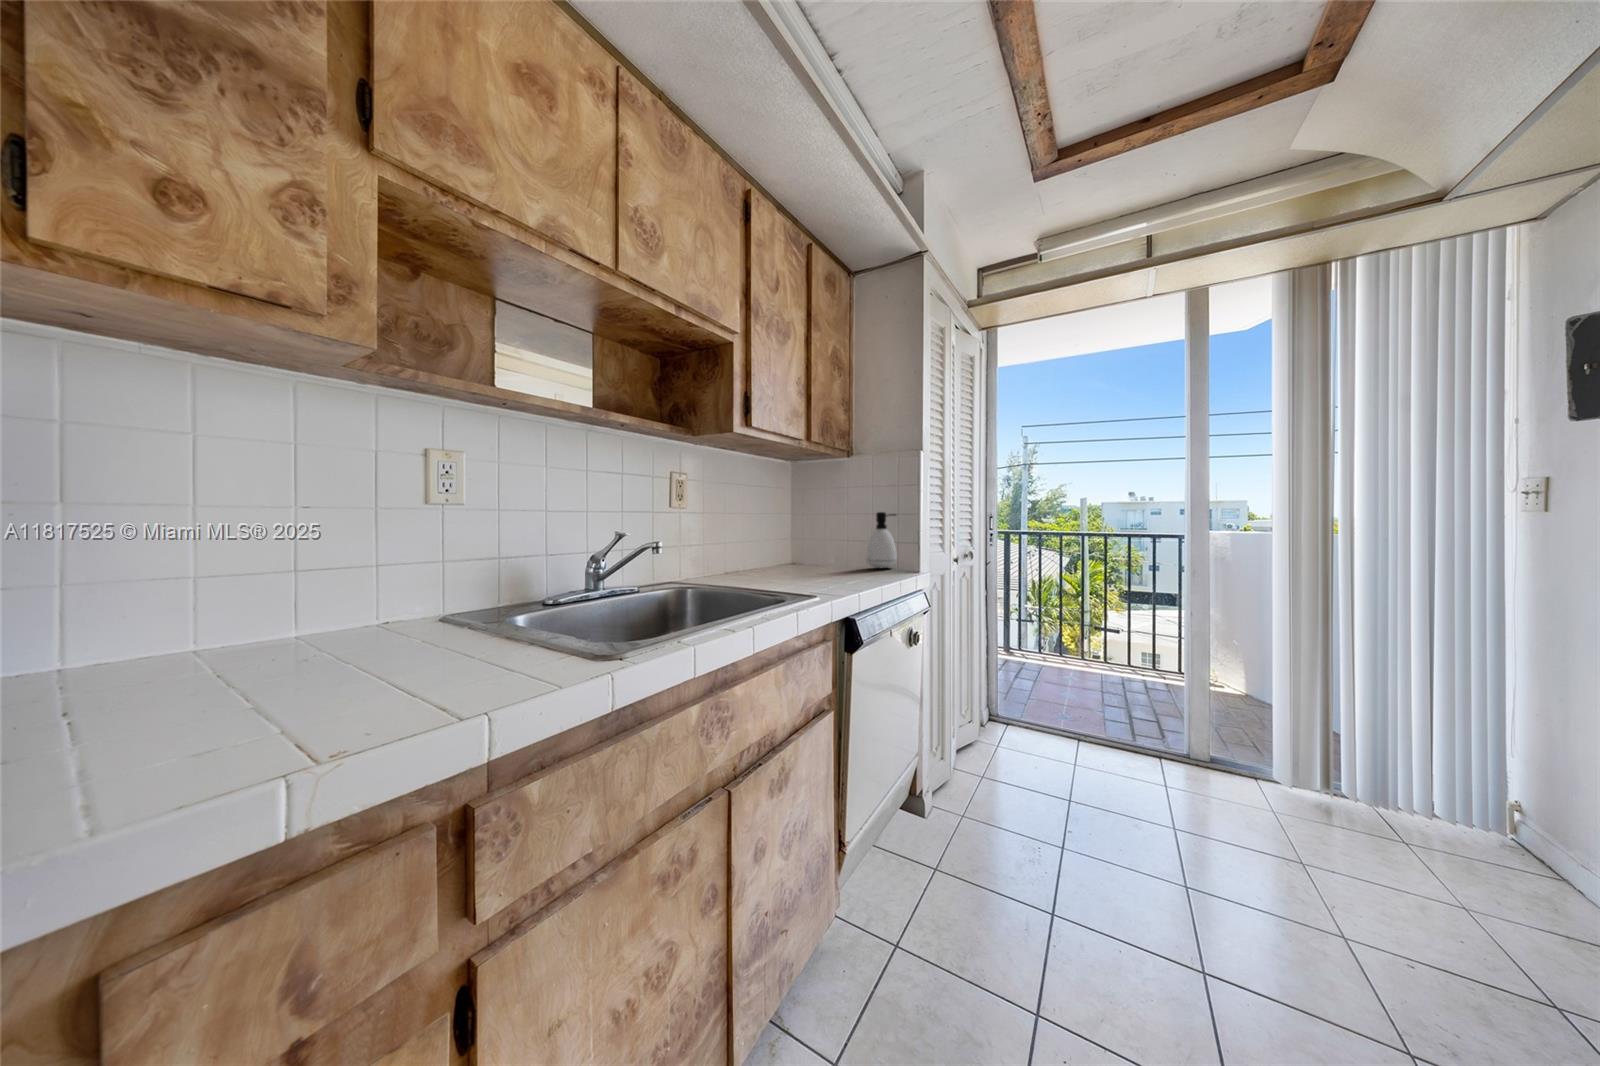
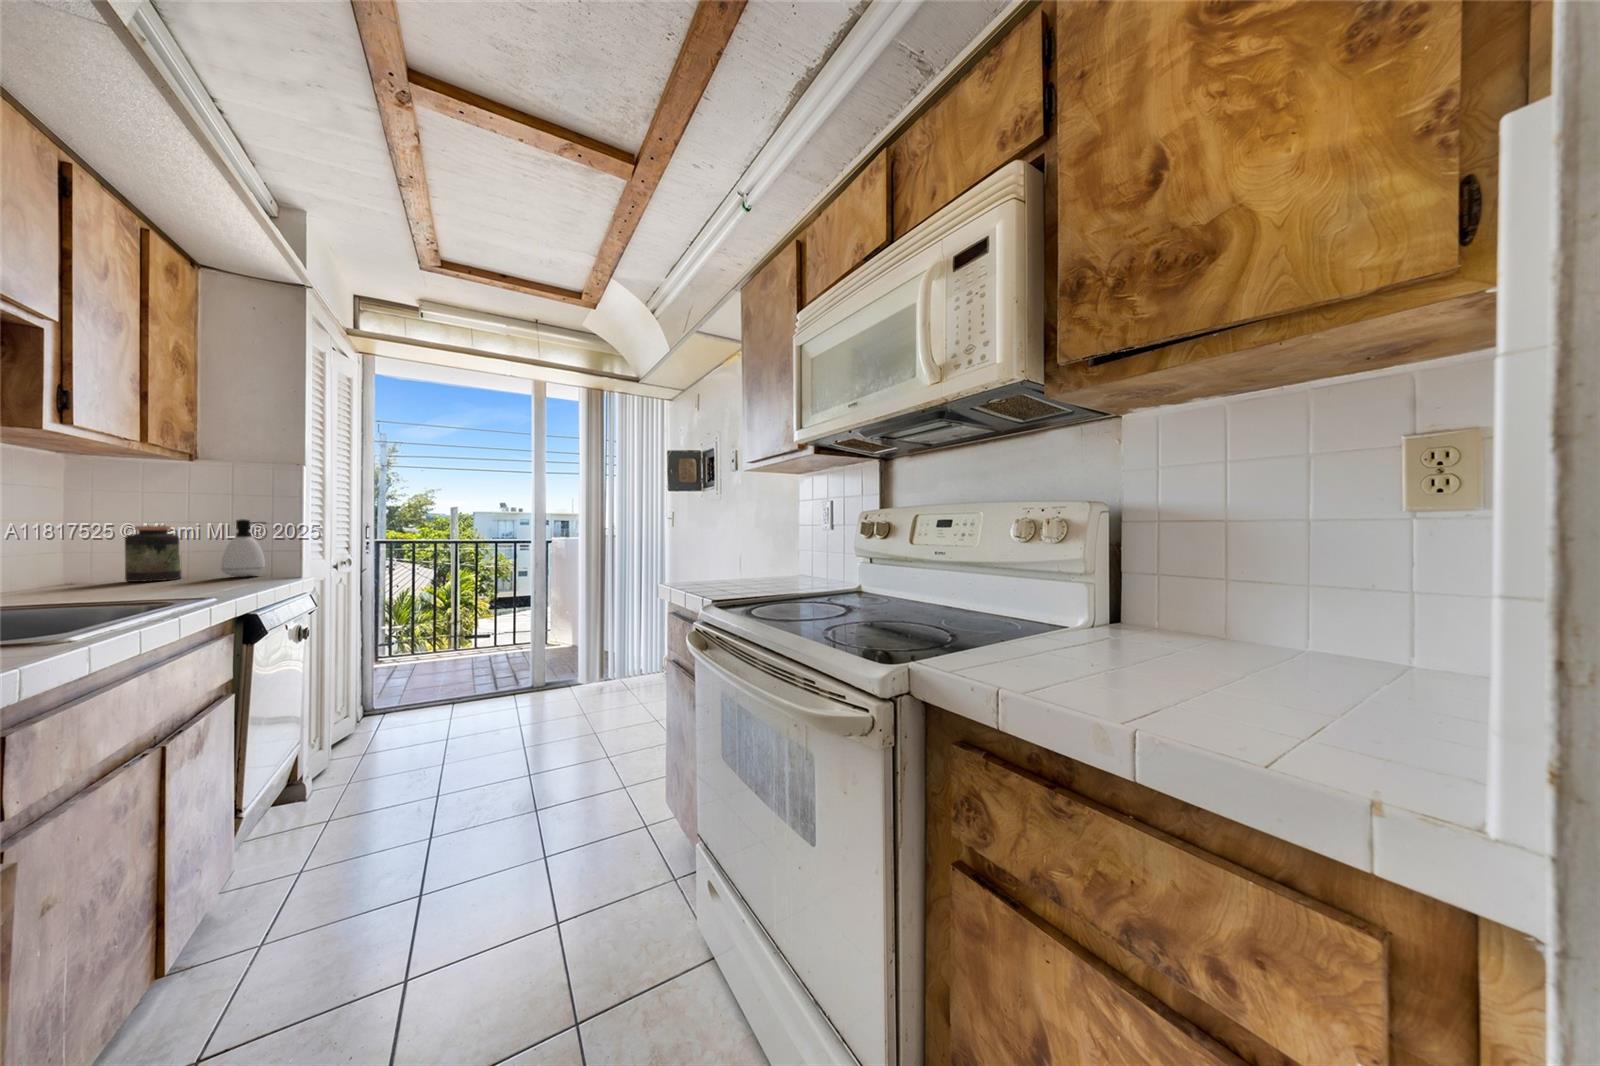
jar: none [815,519,846,568] -> present [125,526,181,582]

